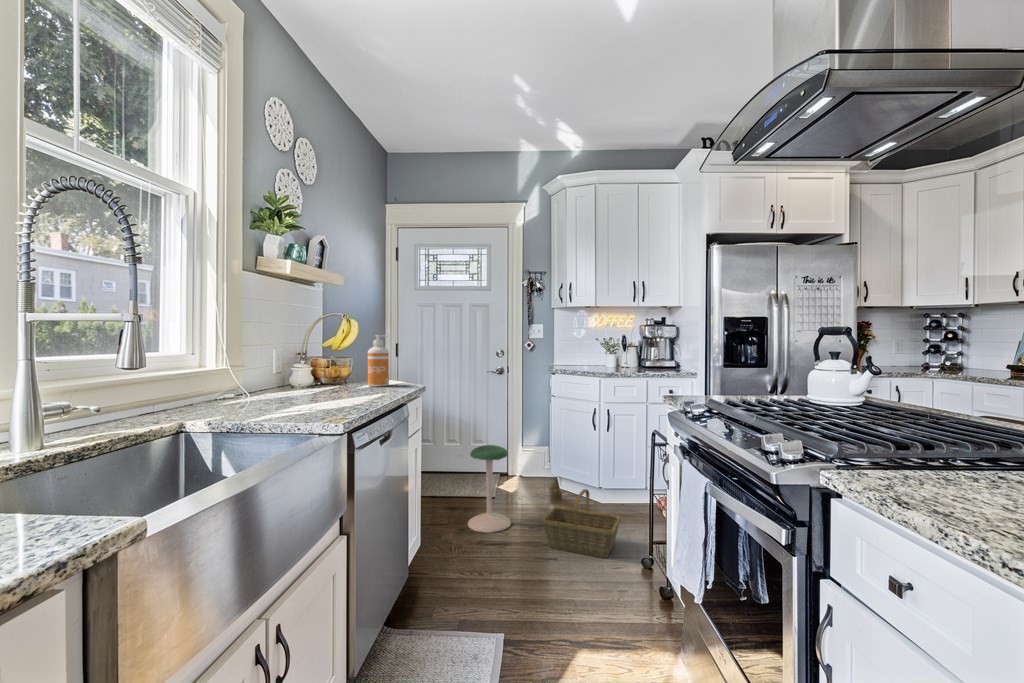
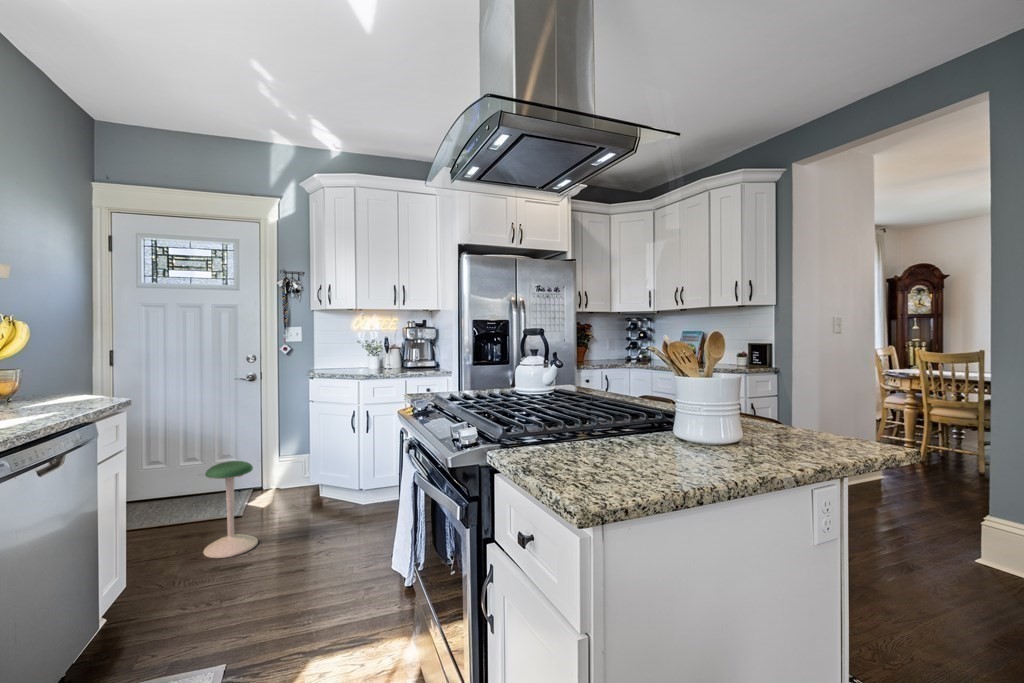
soap dispenser: present [368,335,389,386] -> none [46,345,80,408]
basket: present [542,489,621,558] -> none [289,495,374,561]

